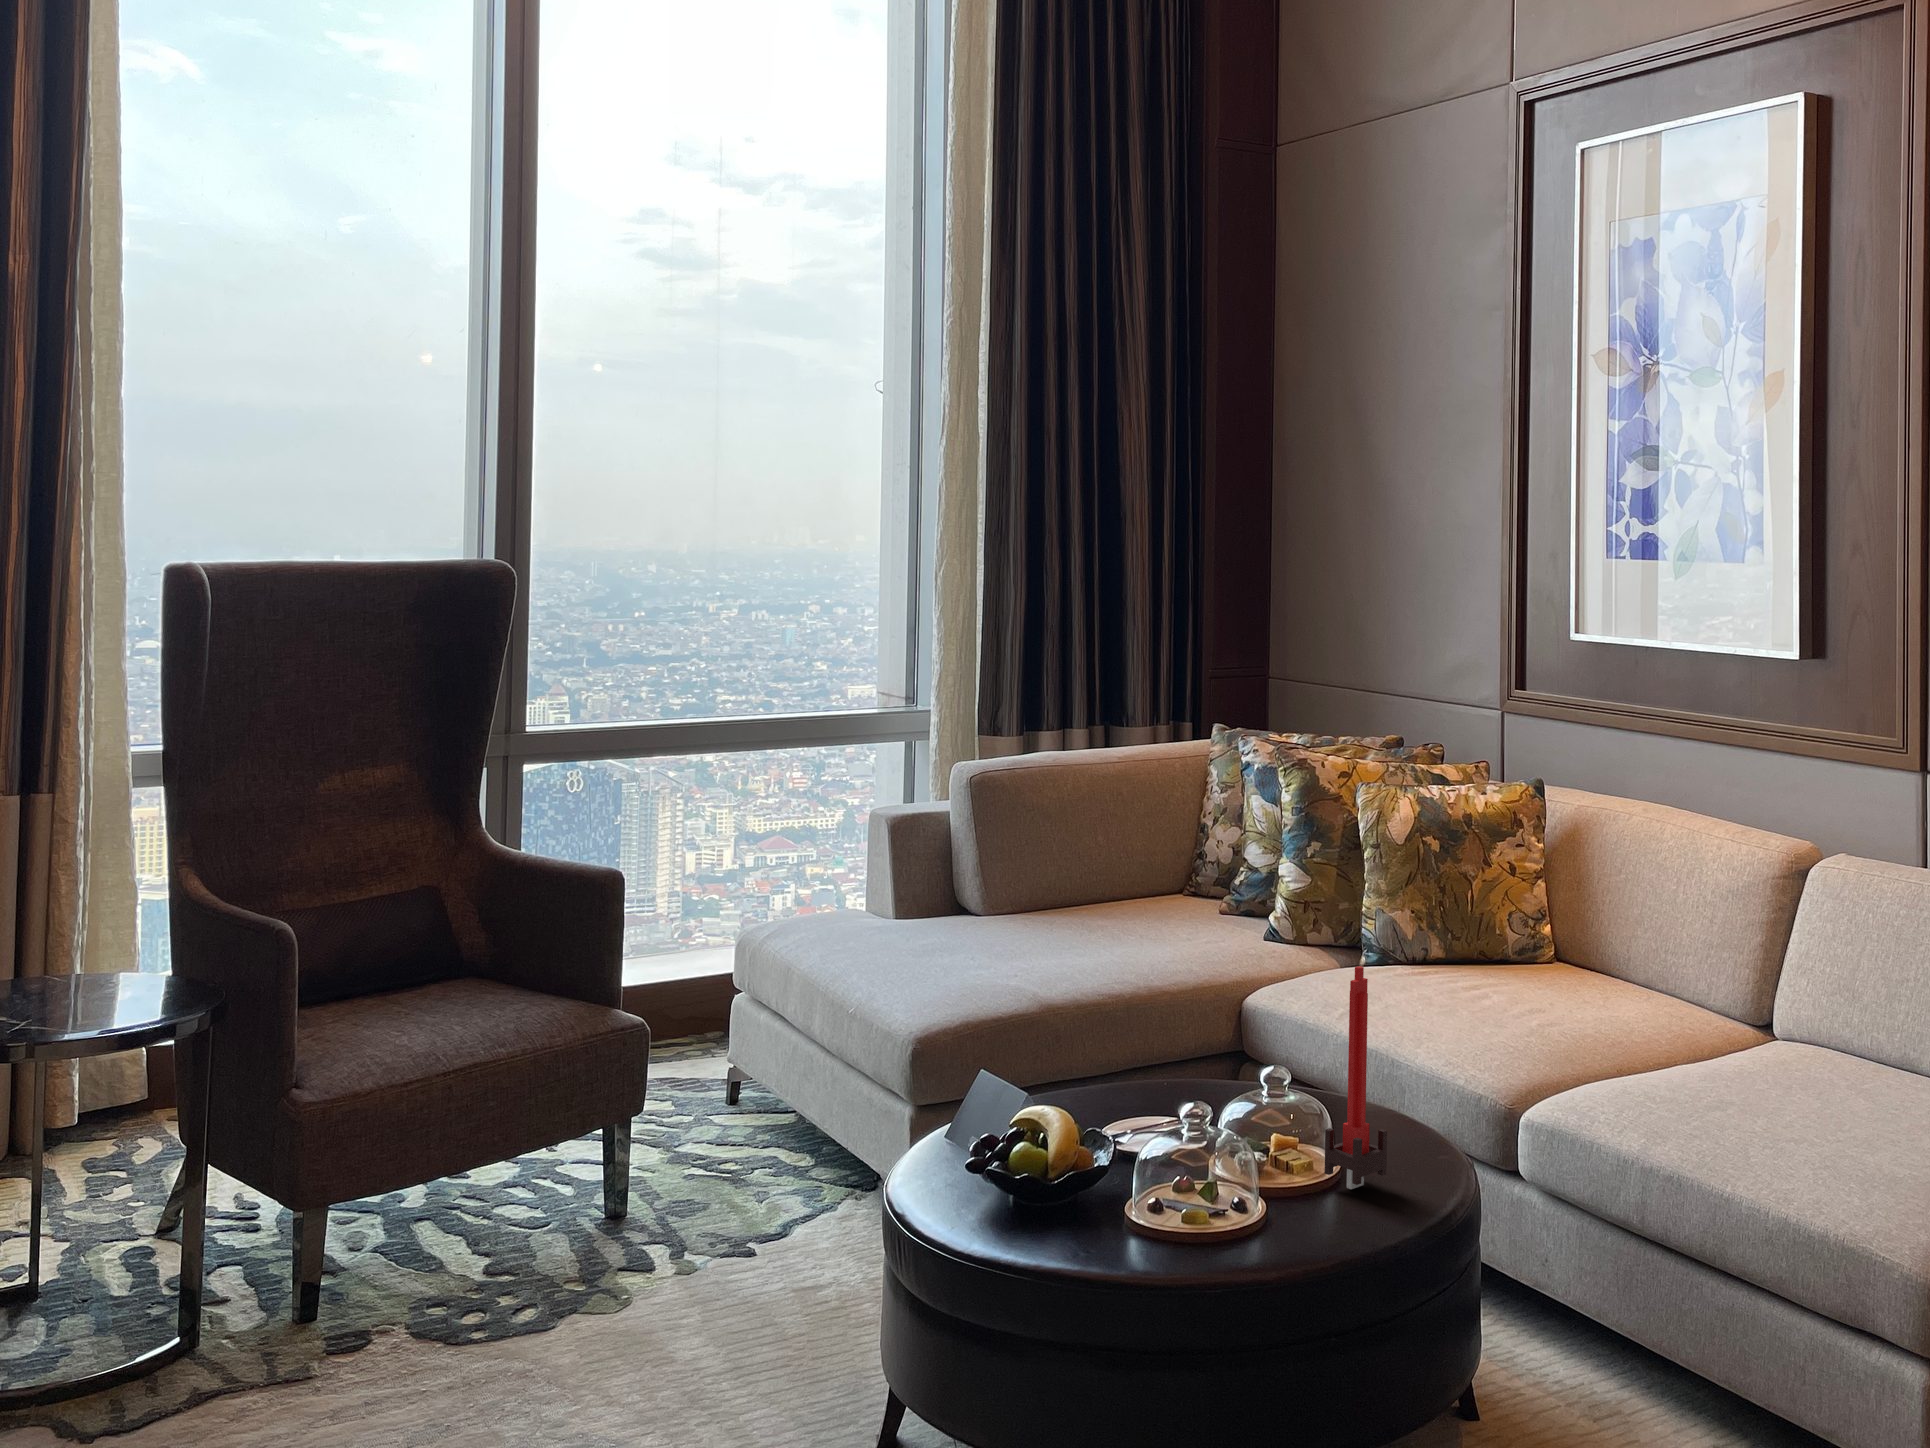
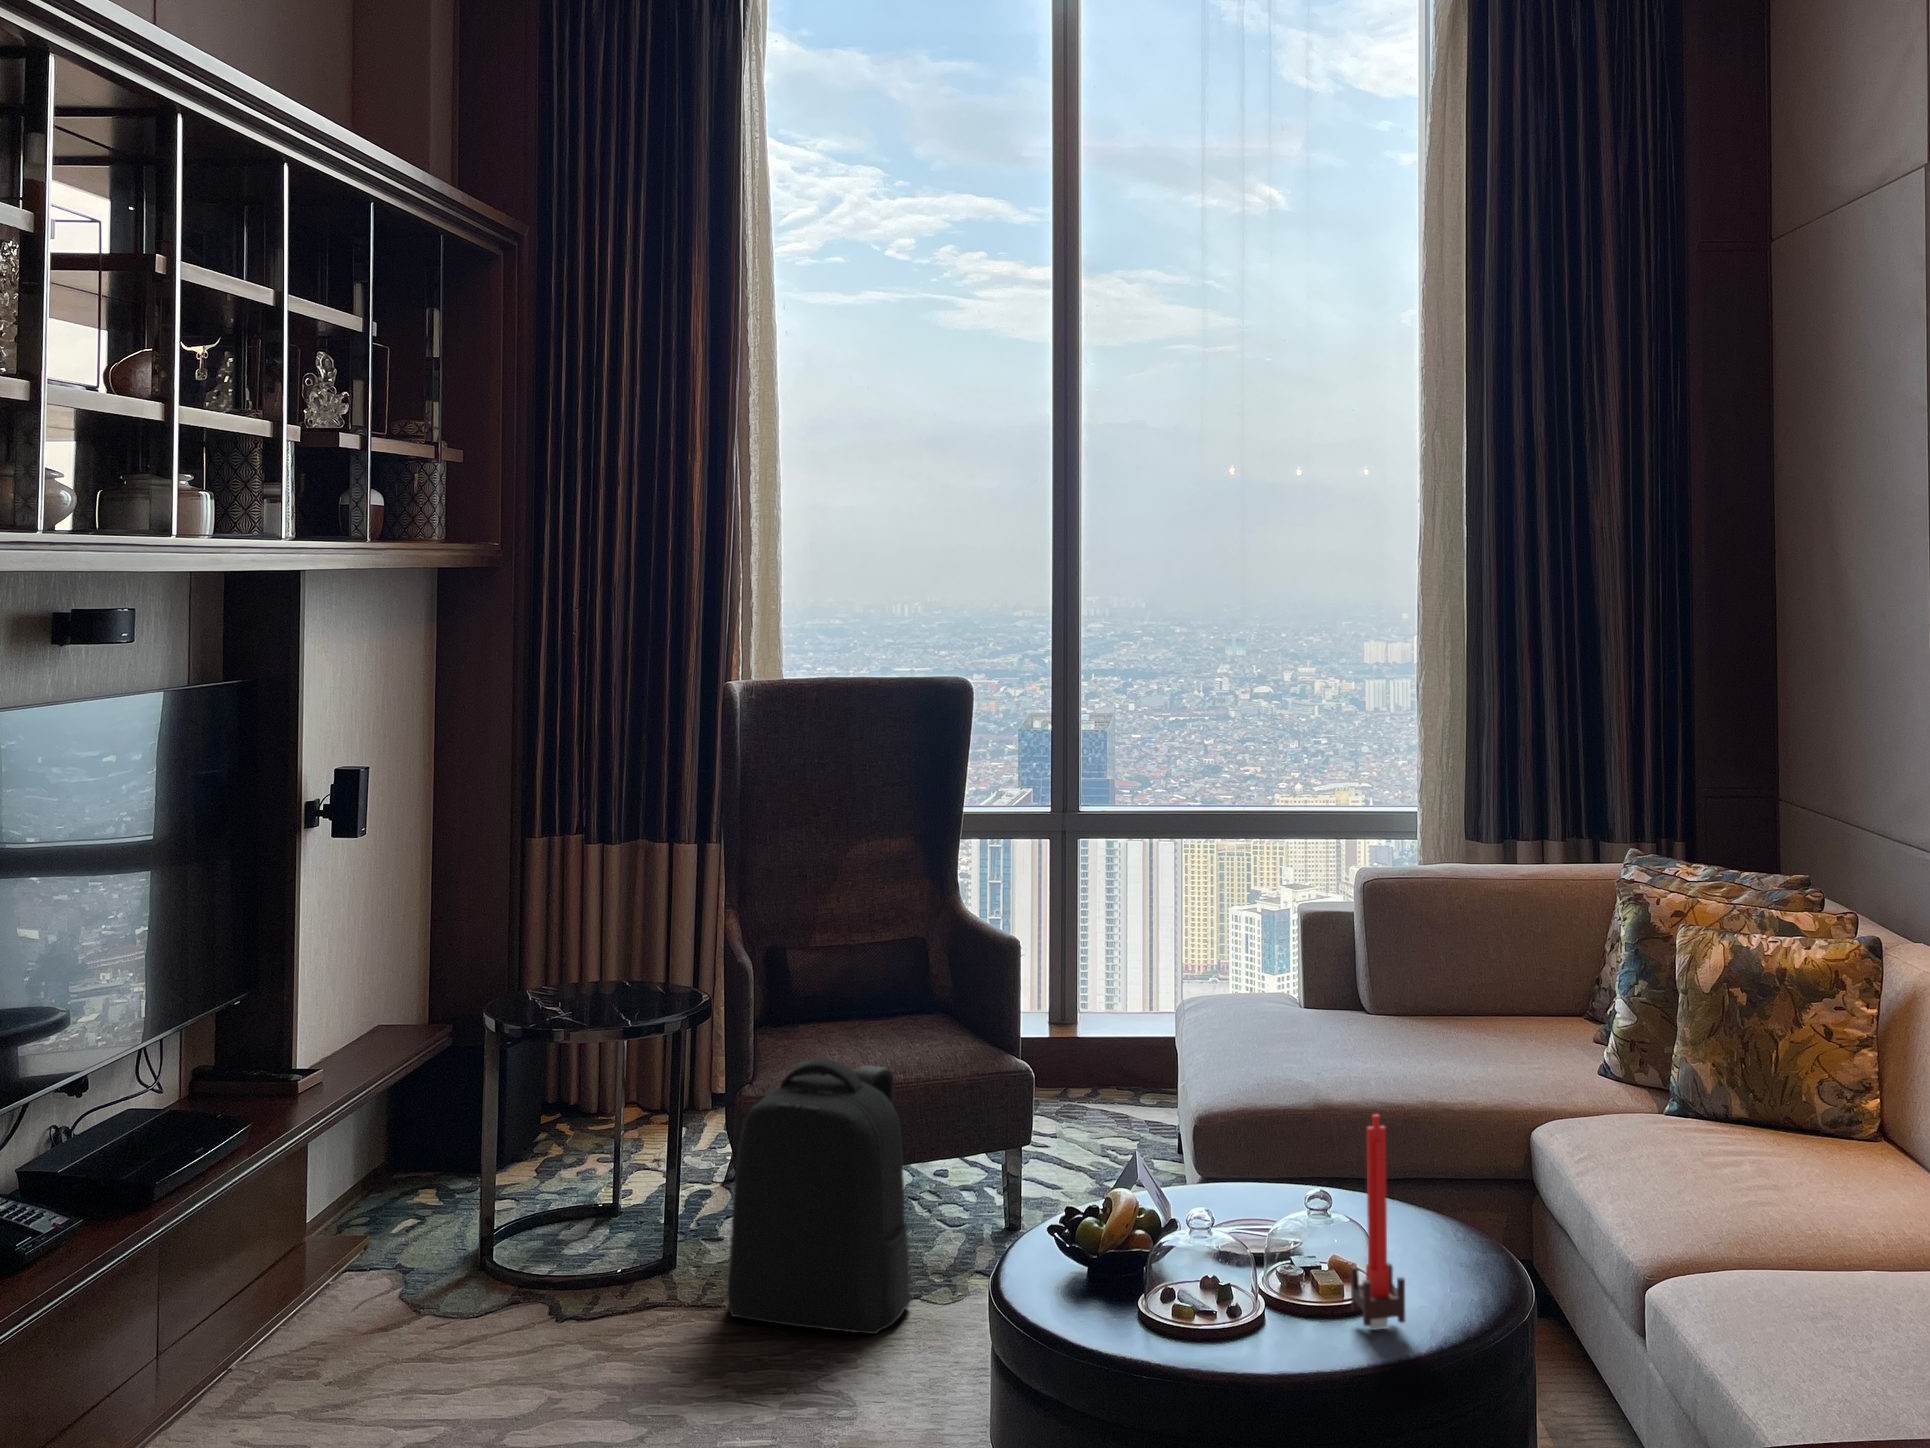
backpack: none [324,1030,582,1387] -> present [727,1059,911,1334]

